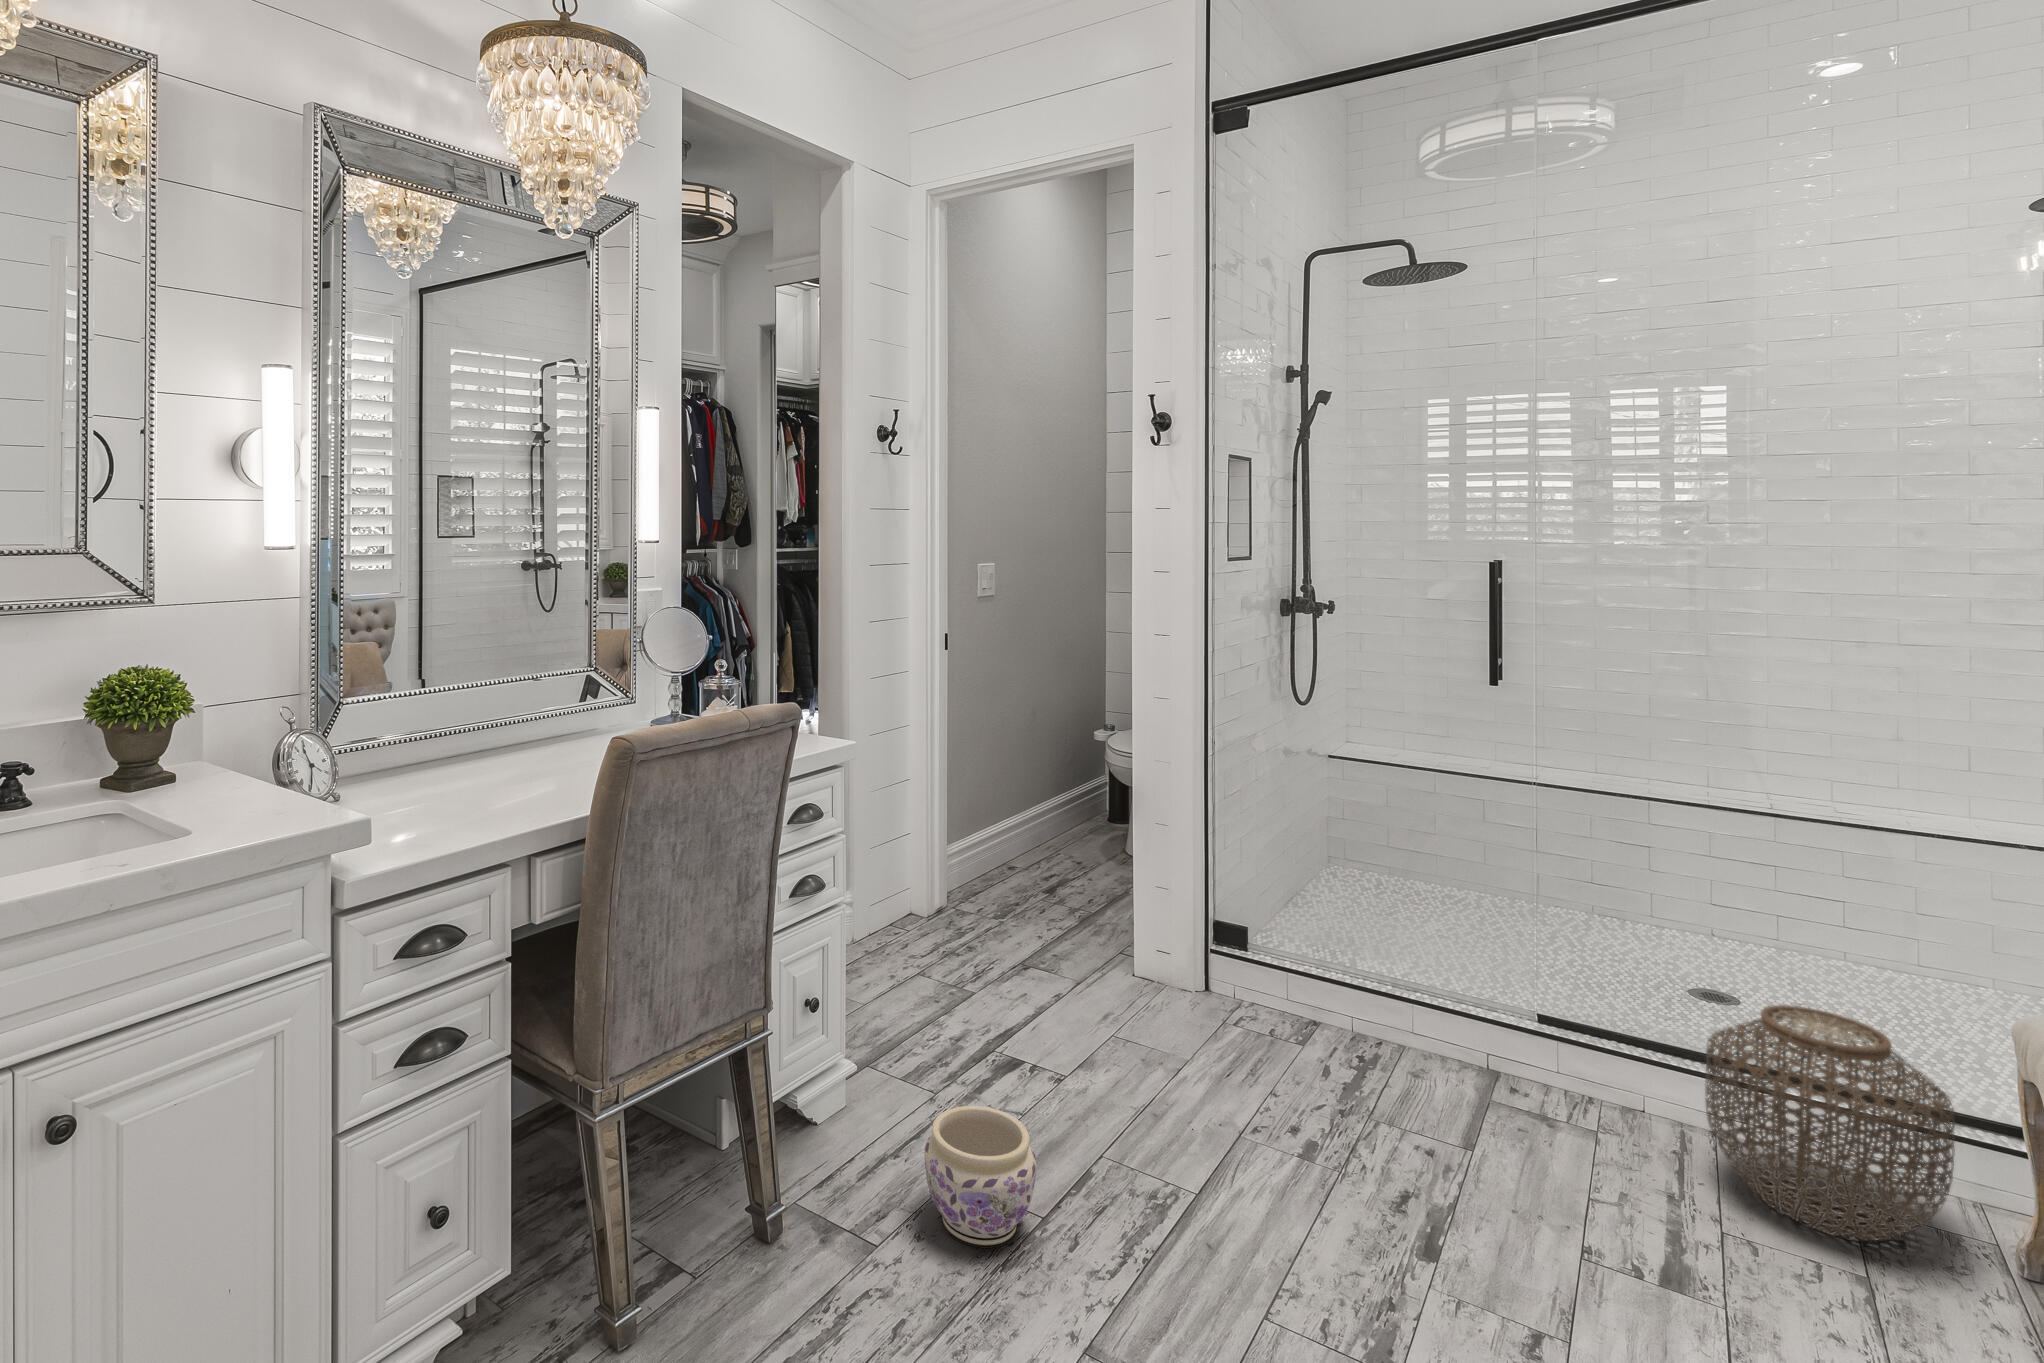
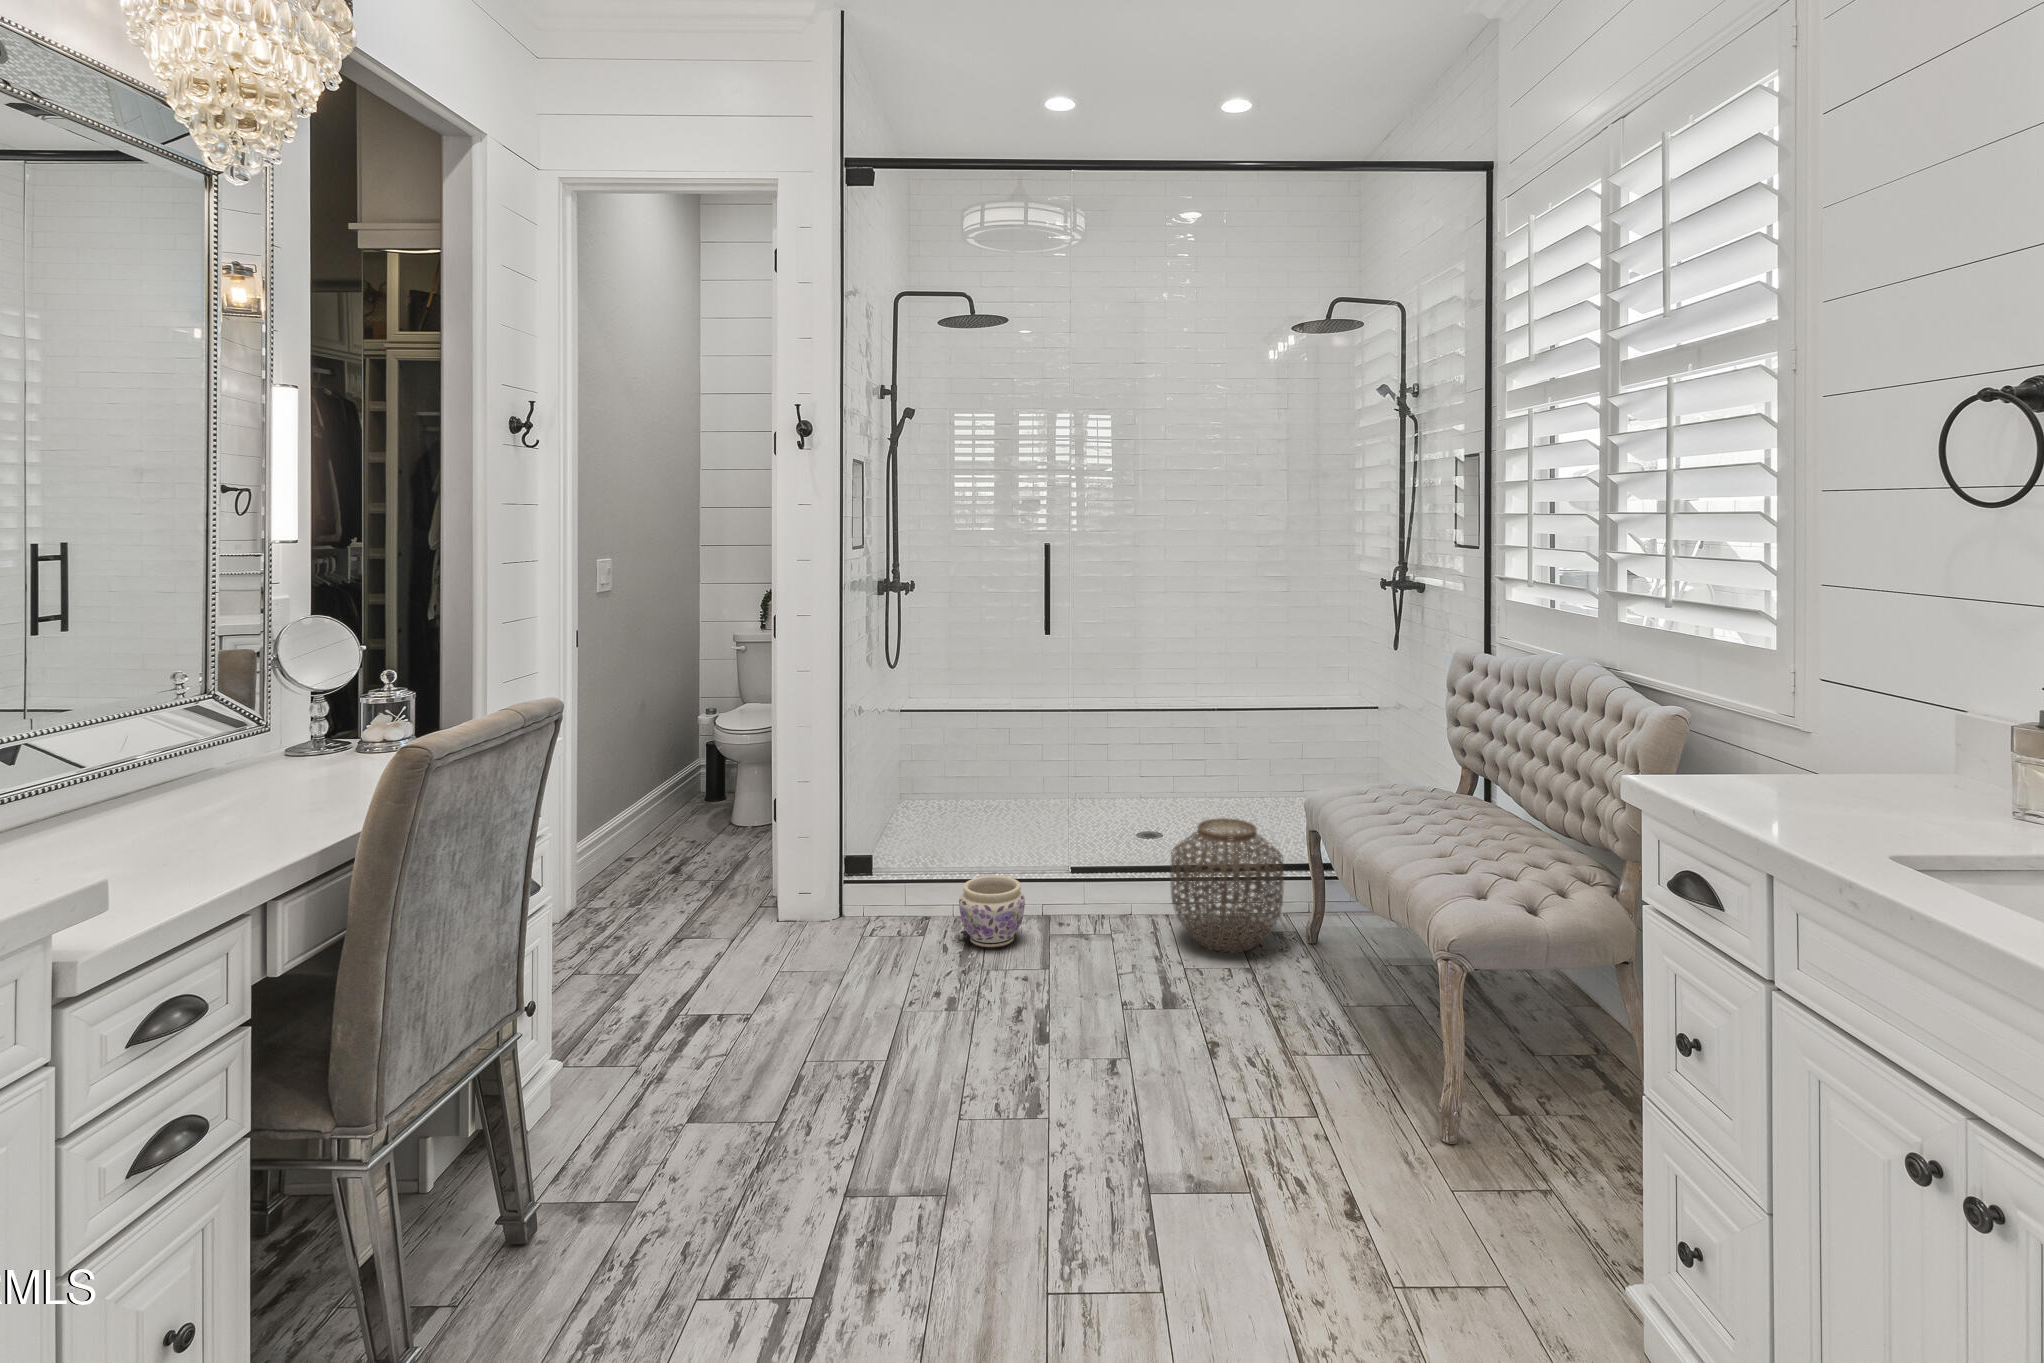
planter: present [925,1106,1037,1248] -> present [959,876,1025,949]

